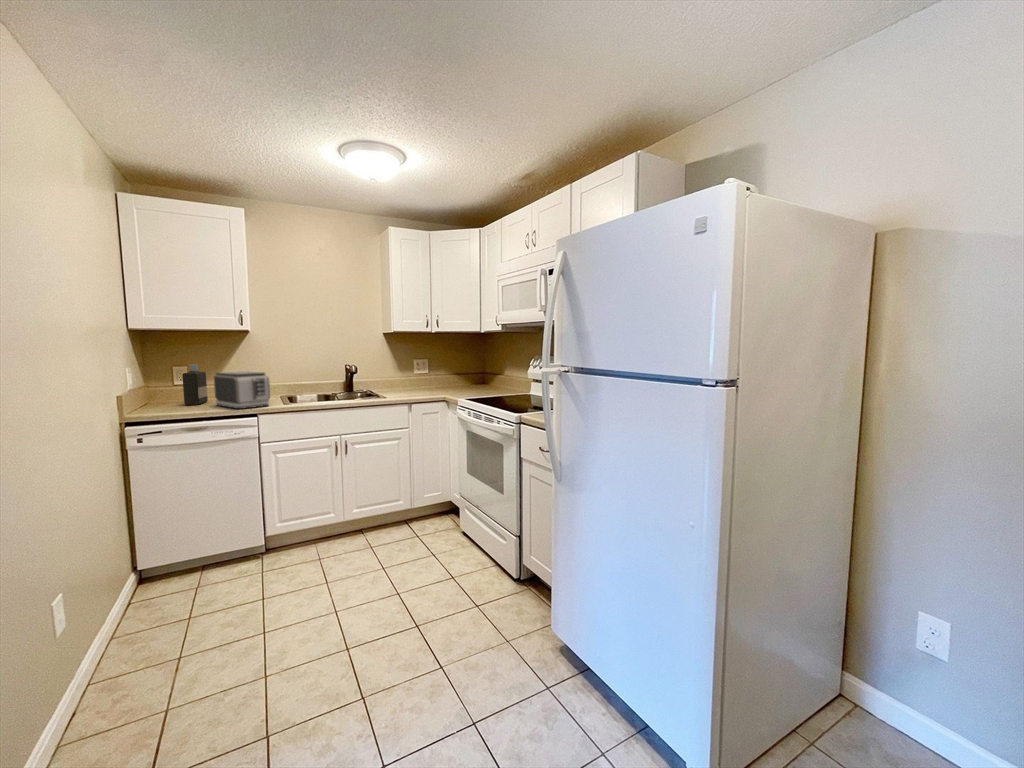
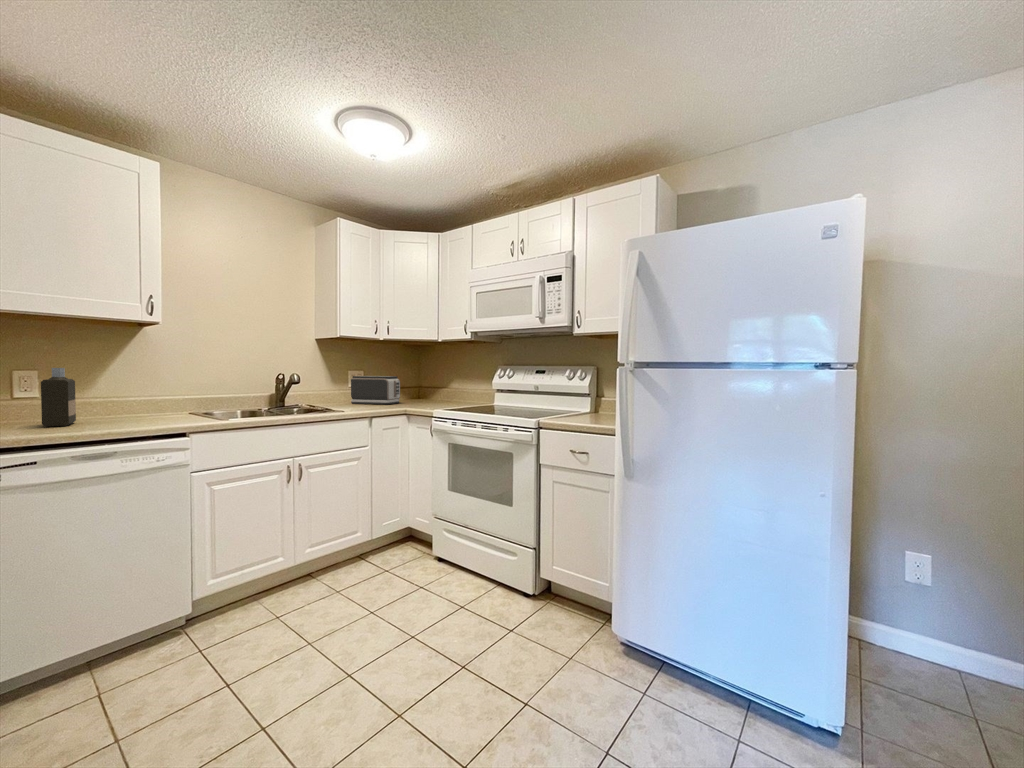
toaster: present [214,371,270,409] -> present [351,376,400,404]

